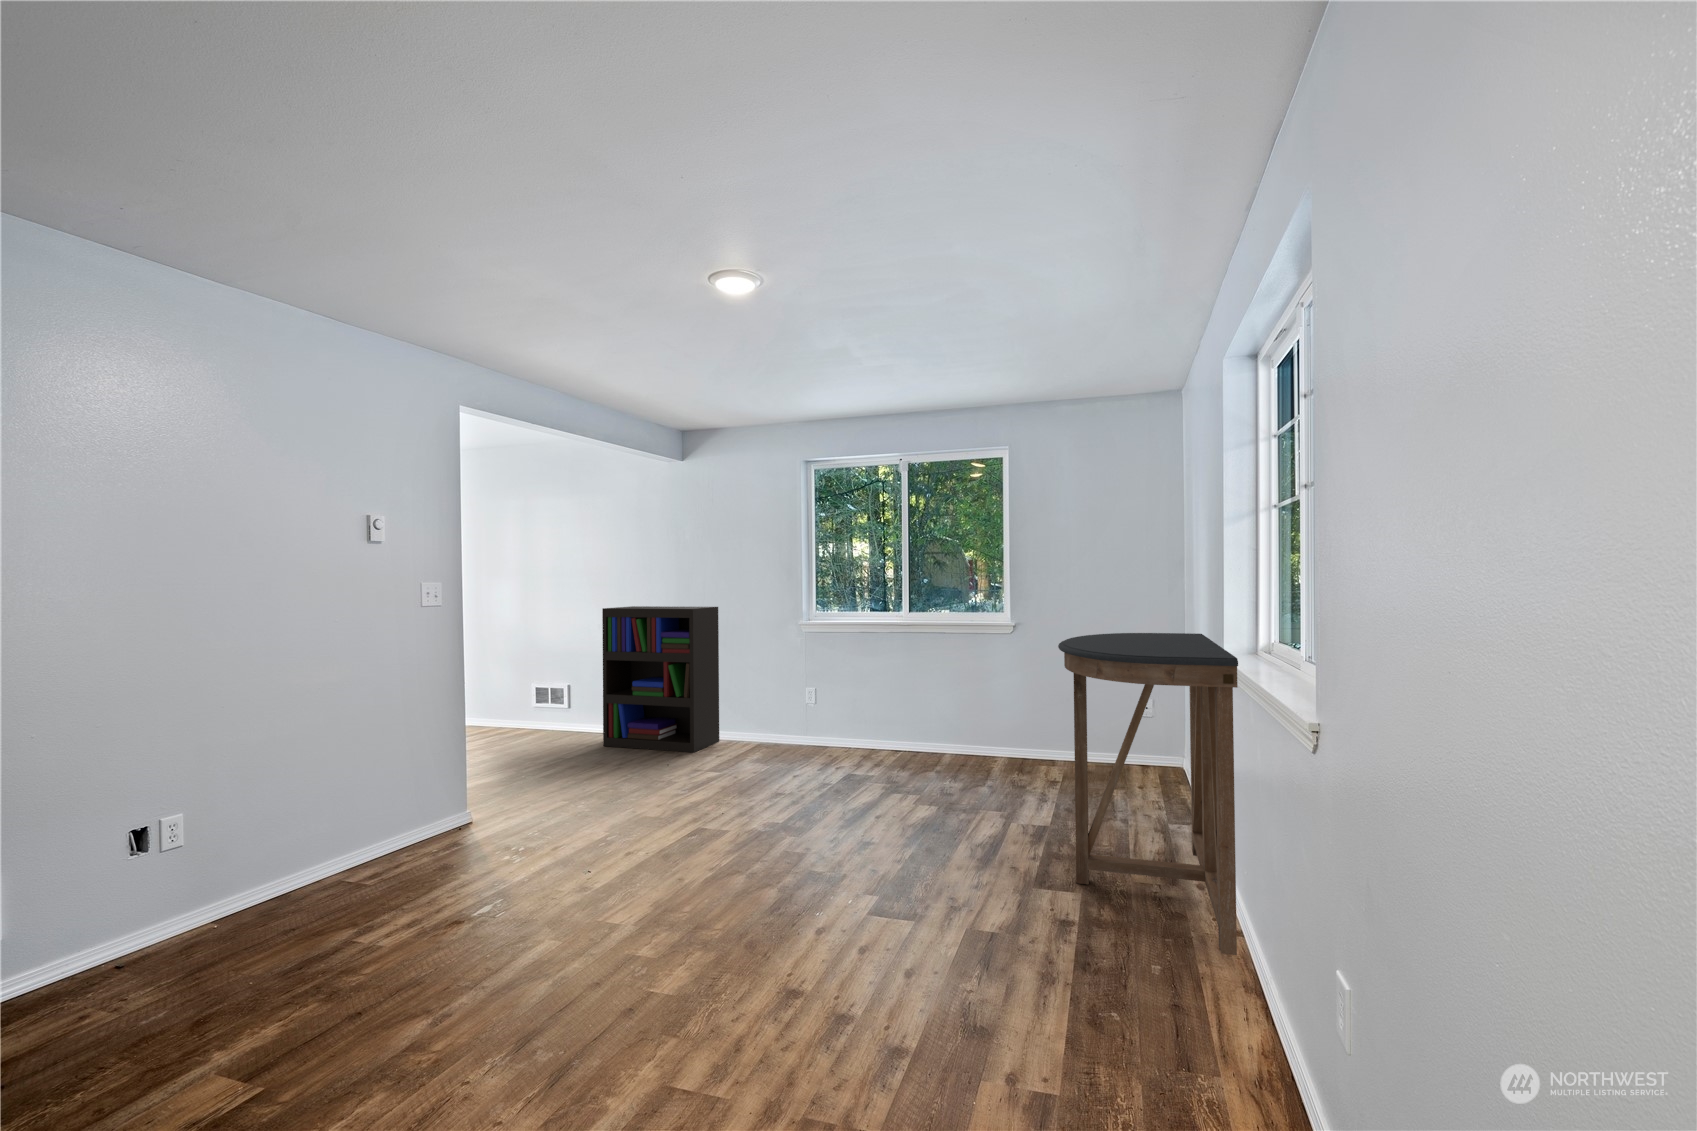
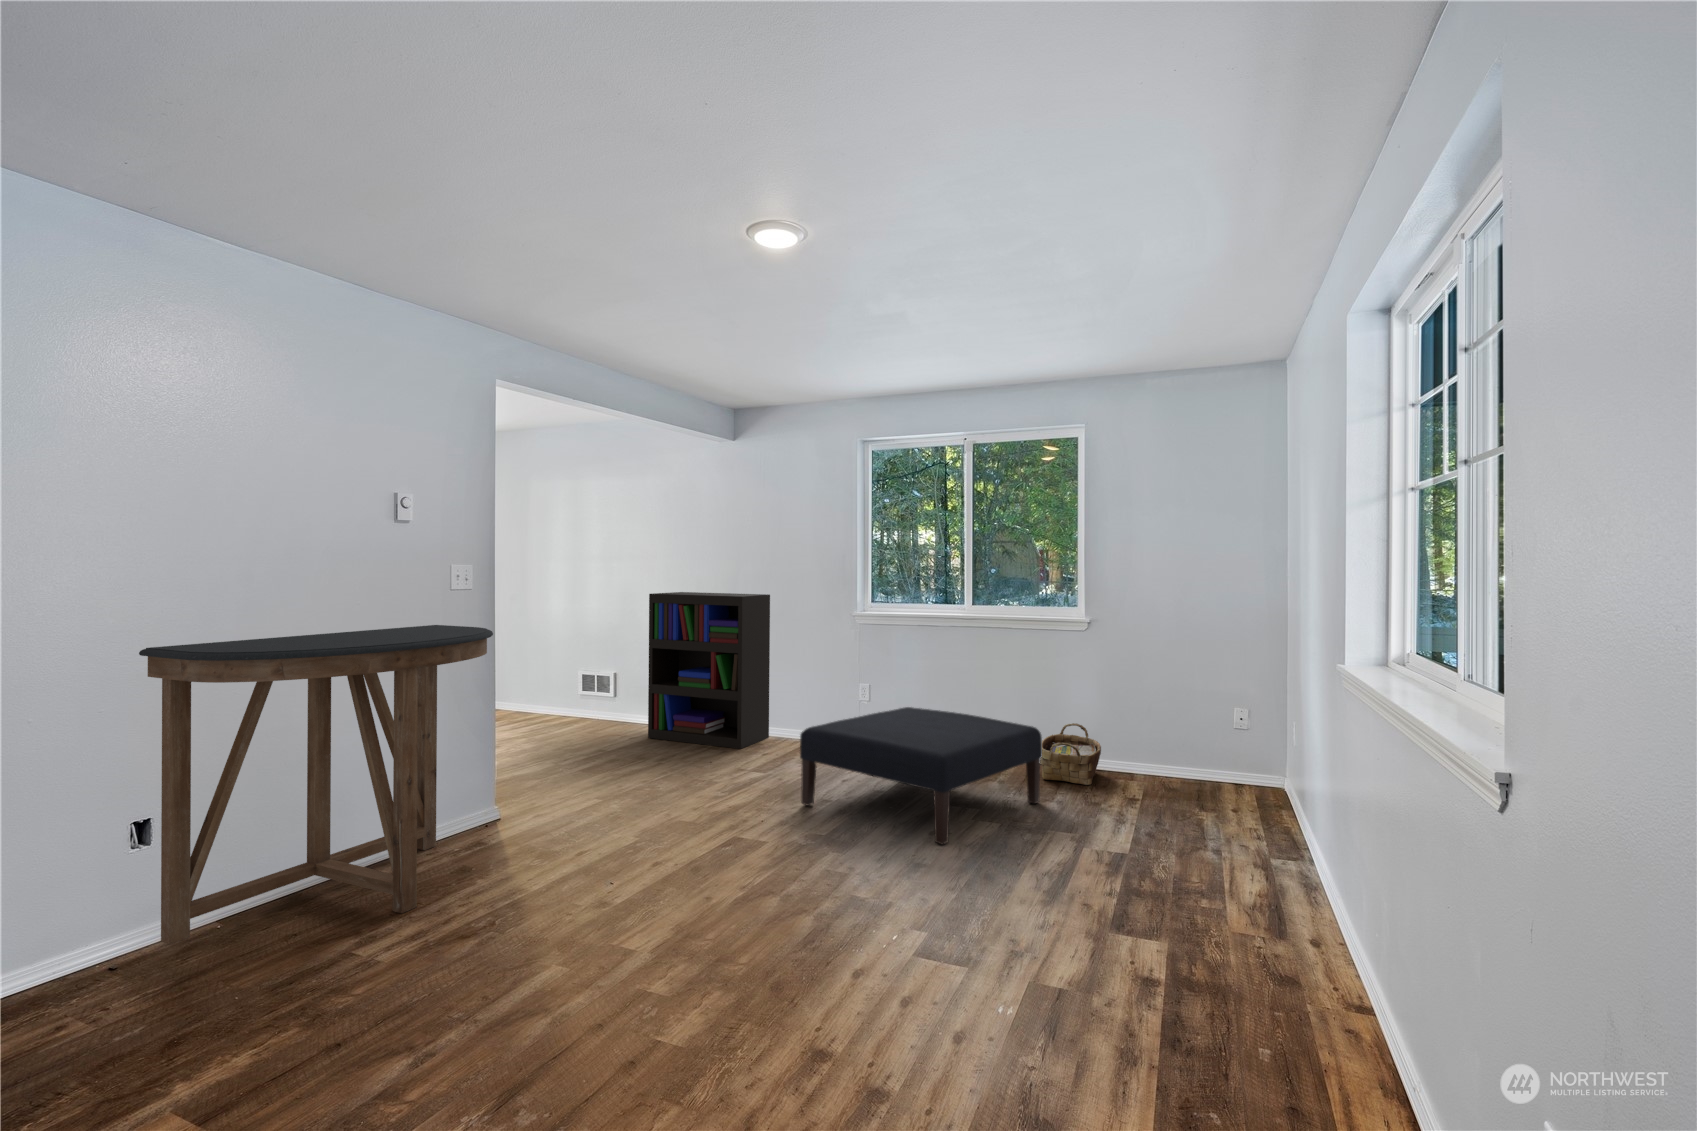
console table: present [1058,633,1238,955] -> present [139,625,493,944]
ottoman: none [754,707,972,826] -> present [800,707,1042,845]
woven basket: none [970,716,1025,771] -> present [1040,723,1101,785]

